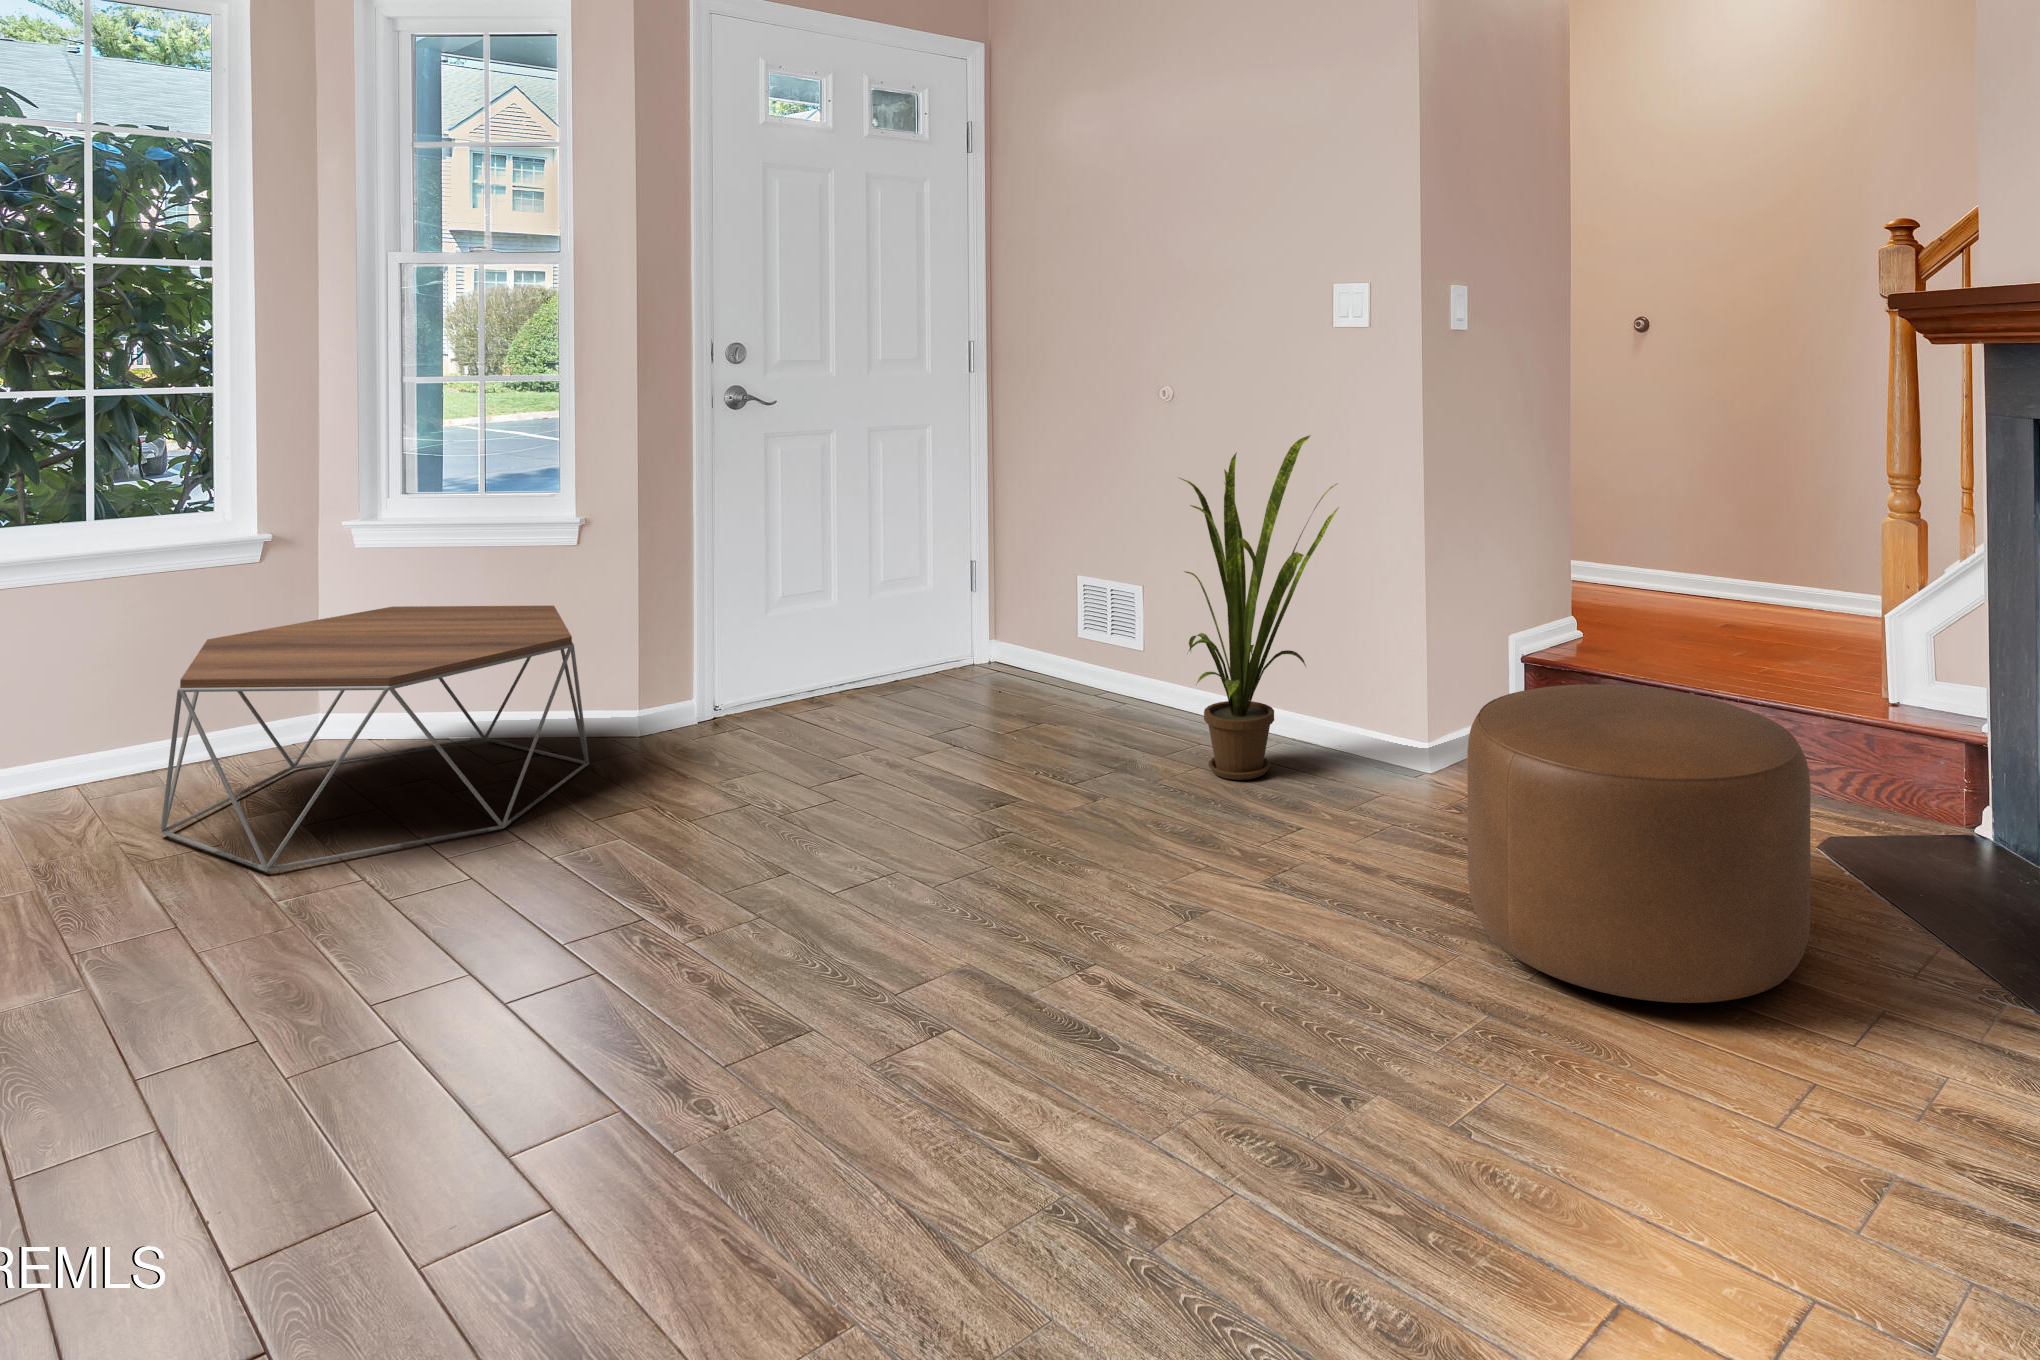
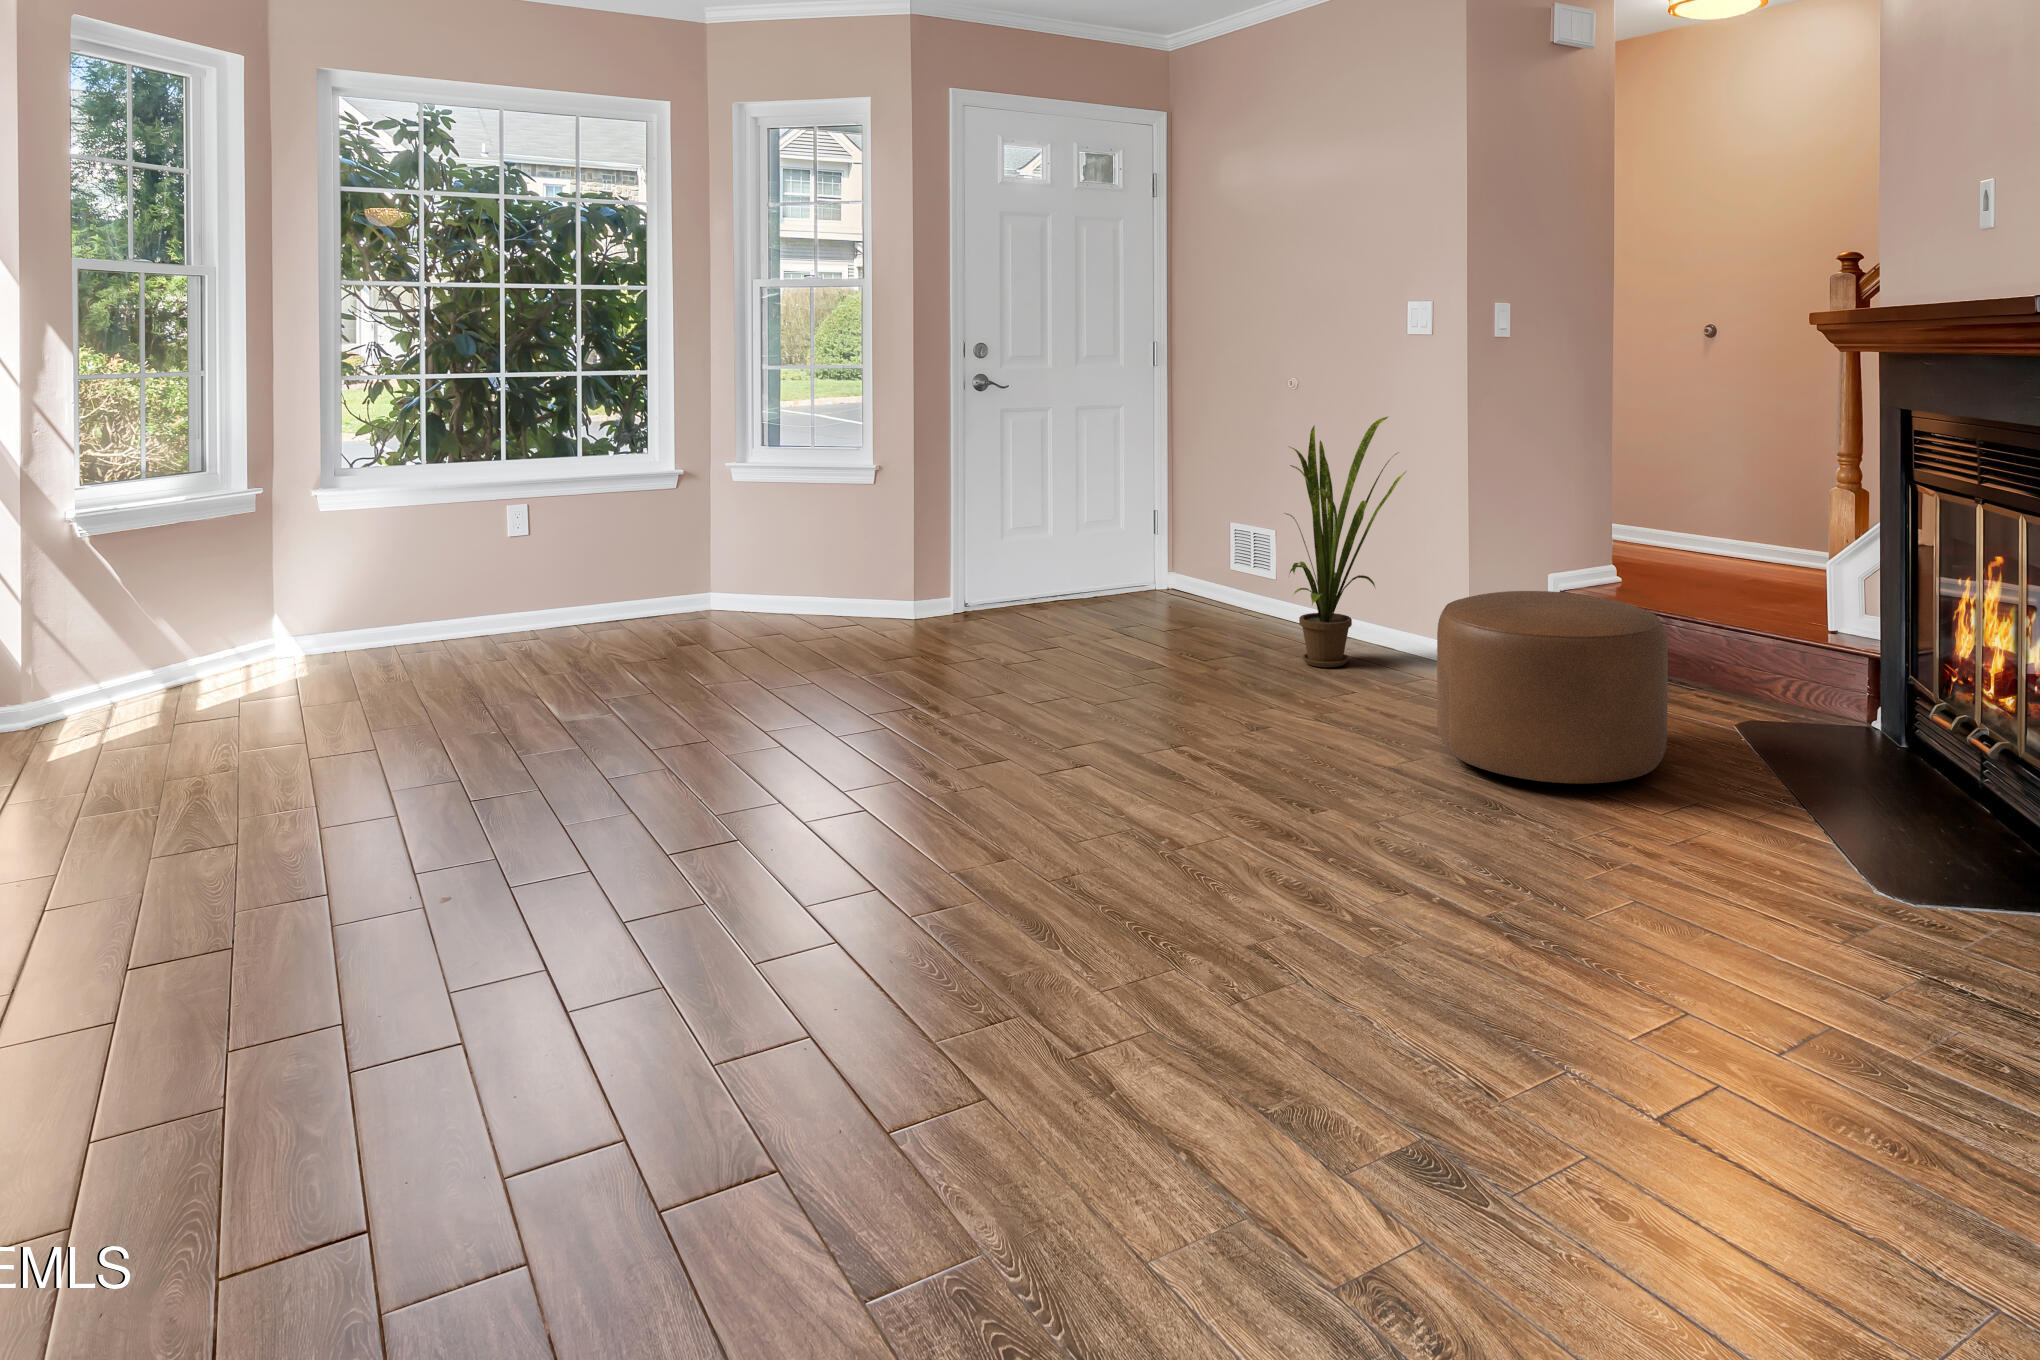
coffee table: present [160,606,589,872] -> none [634,522,880,671]

